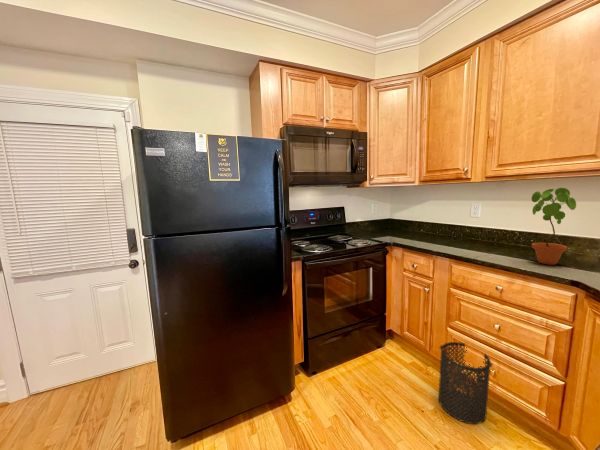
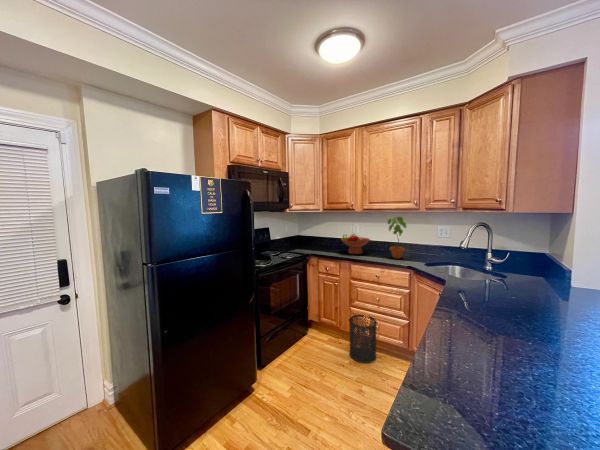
fruit bowl: none [442,218,497,249] -> present [341,234,370,254]

